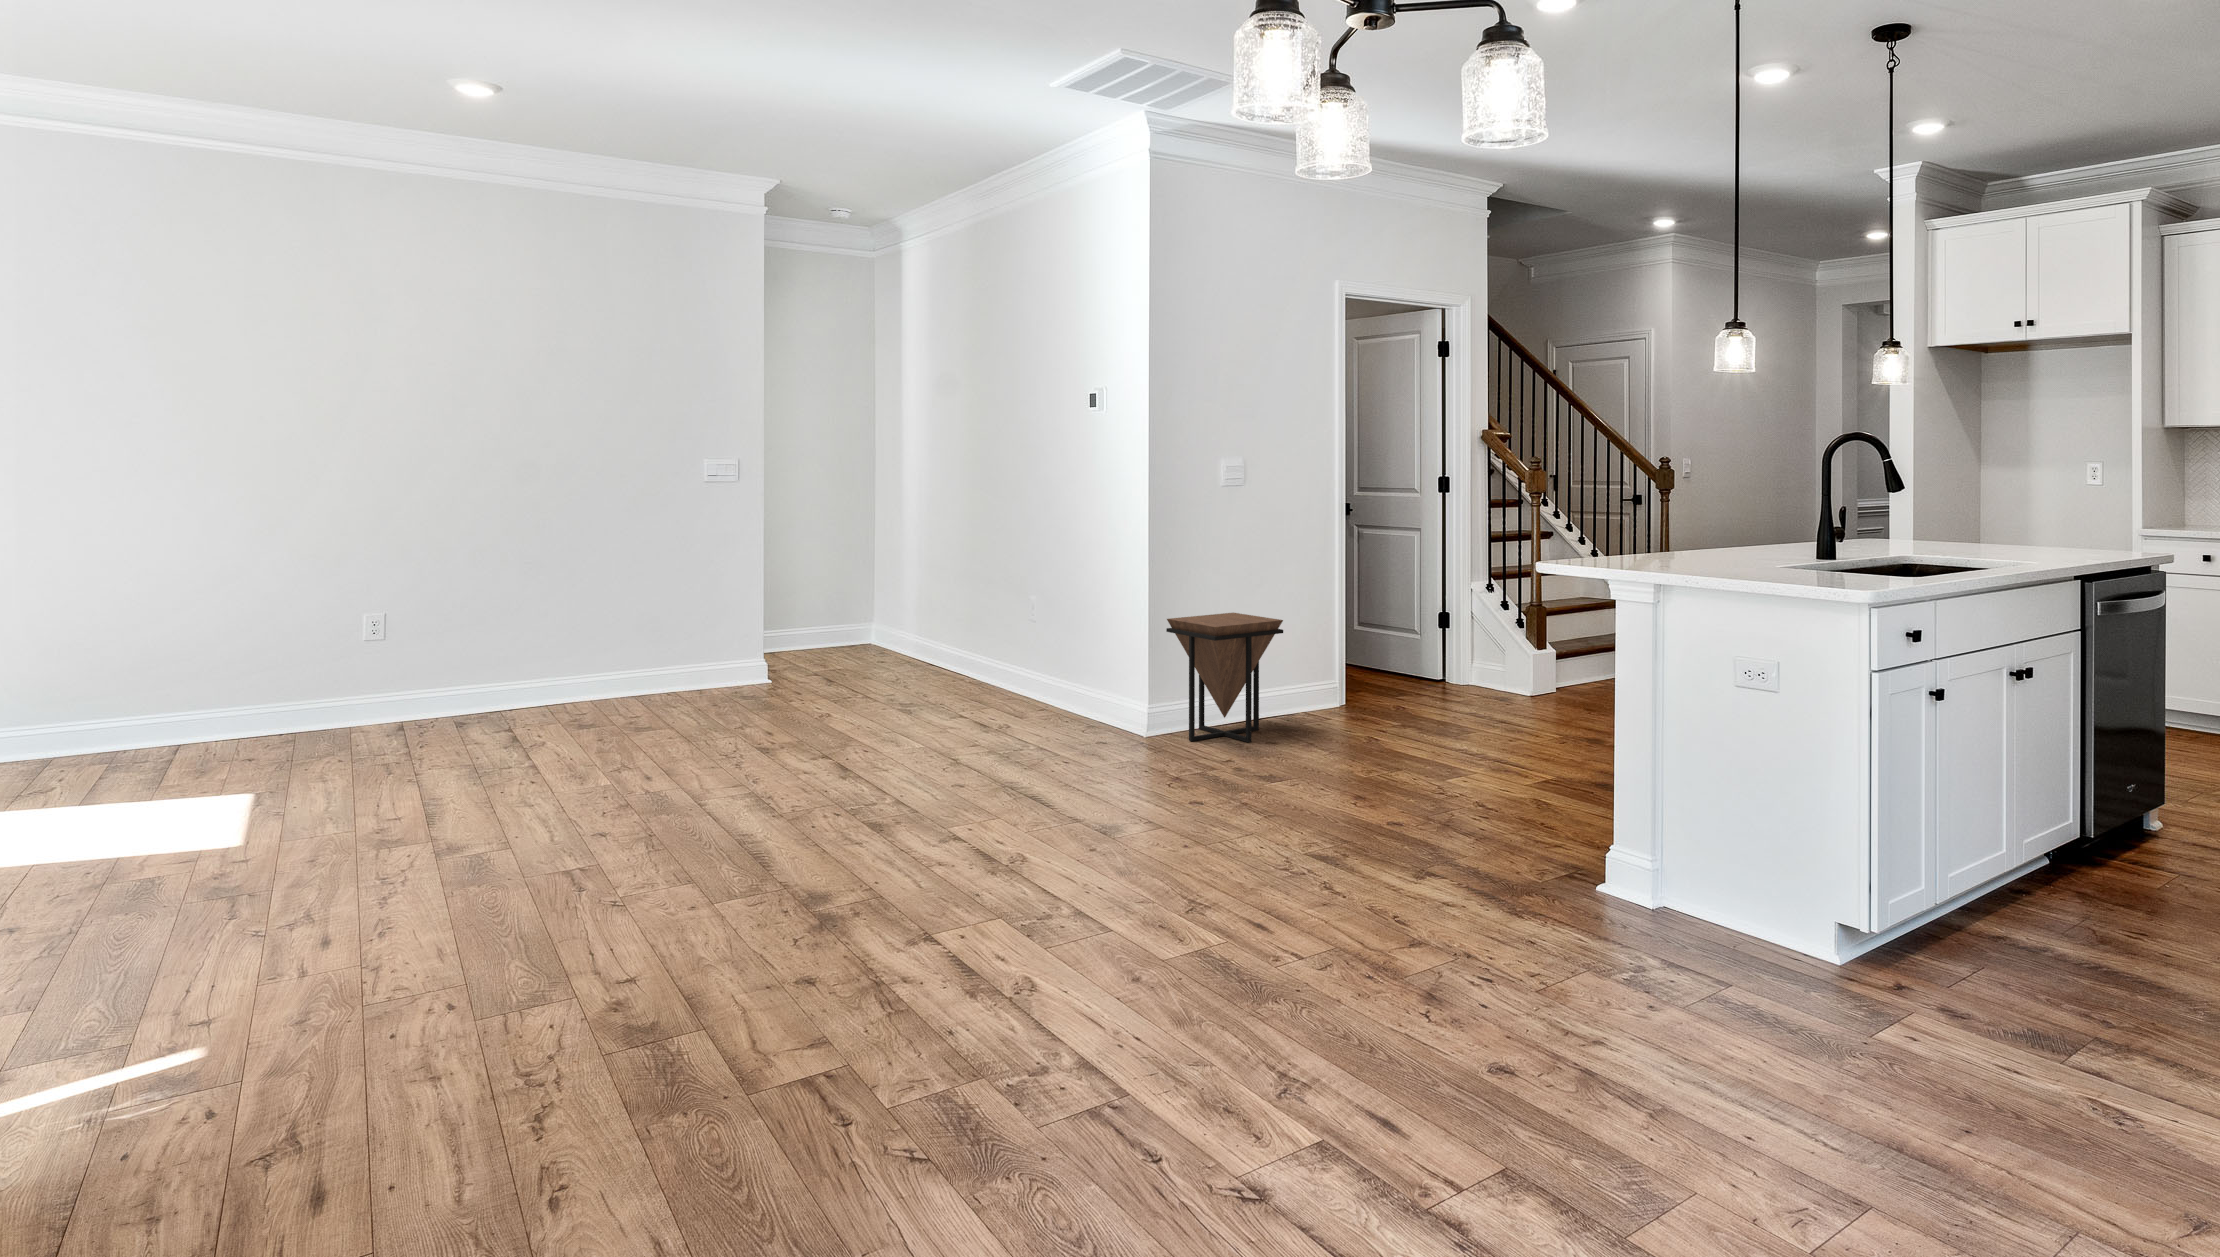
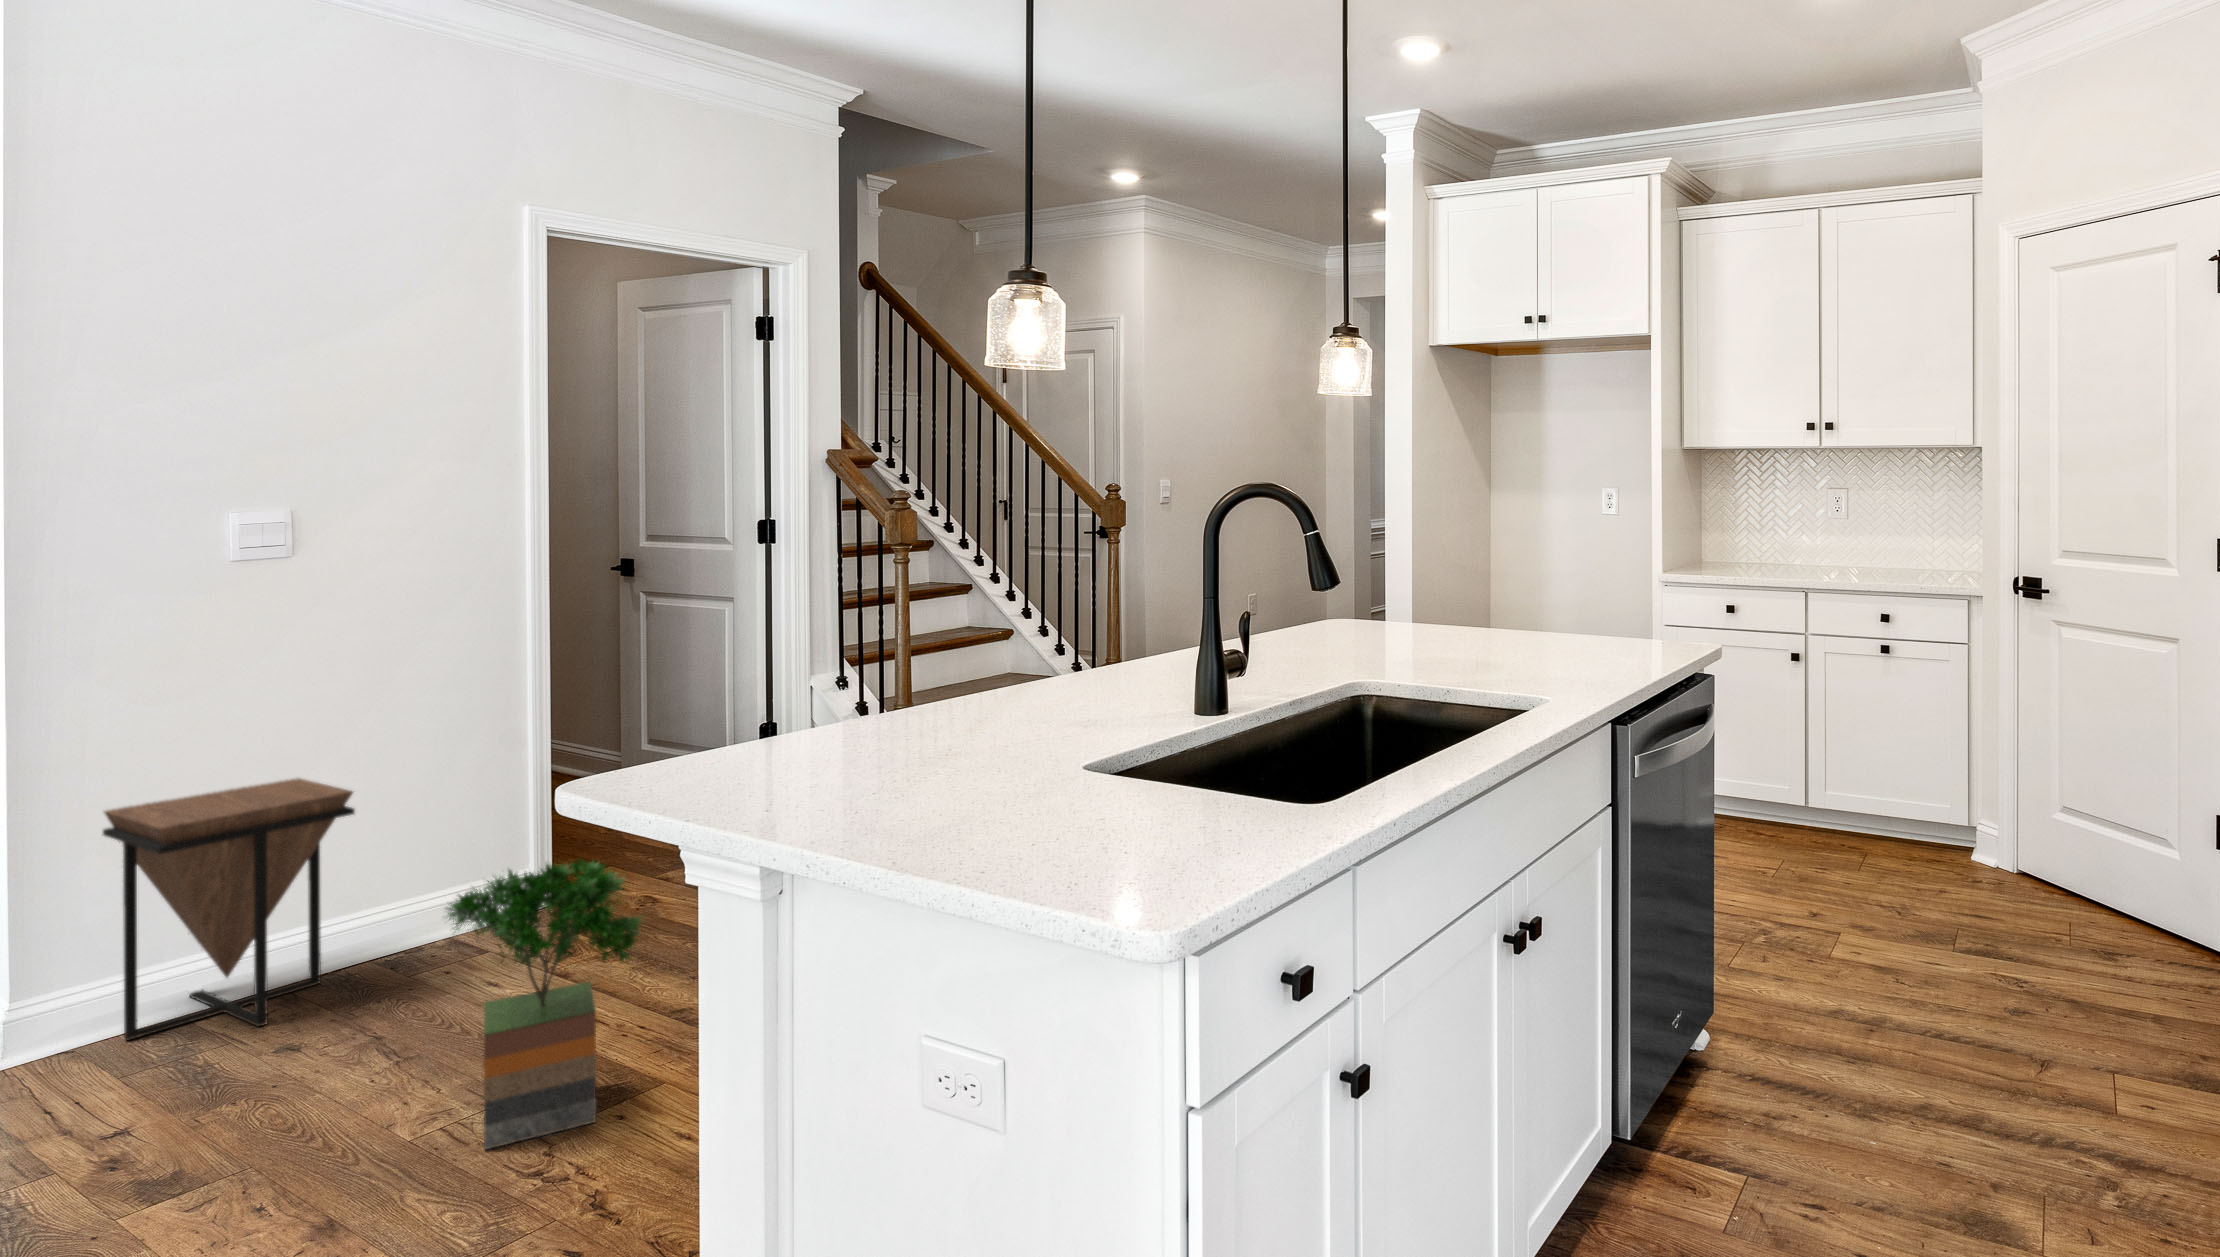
potted tree: none [1384,650,1483,793] -> present [446,859,645,1149]

